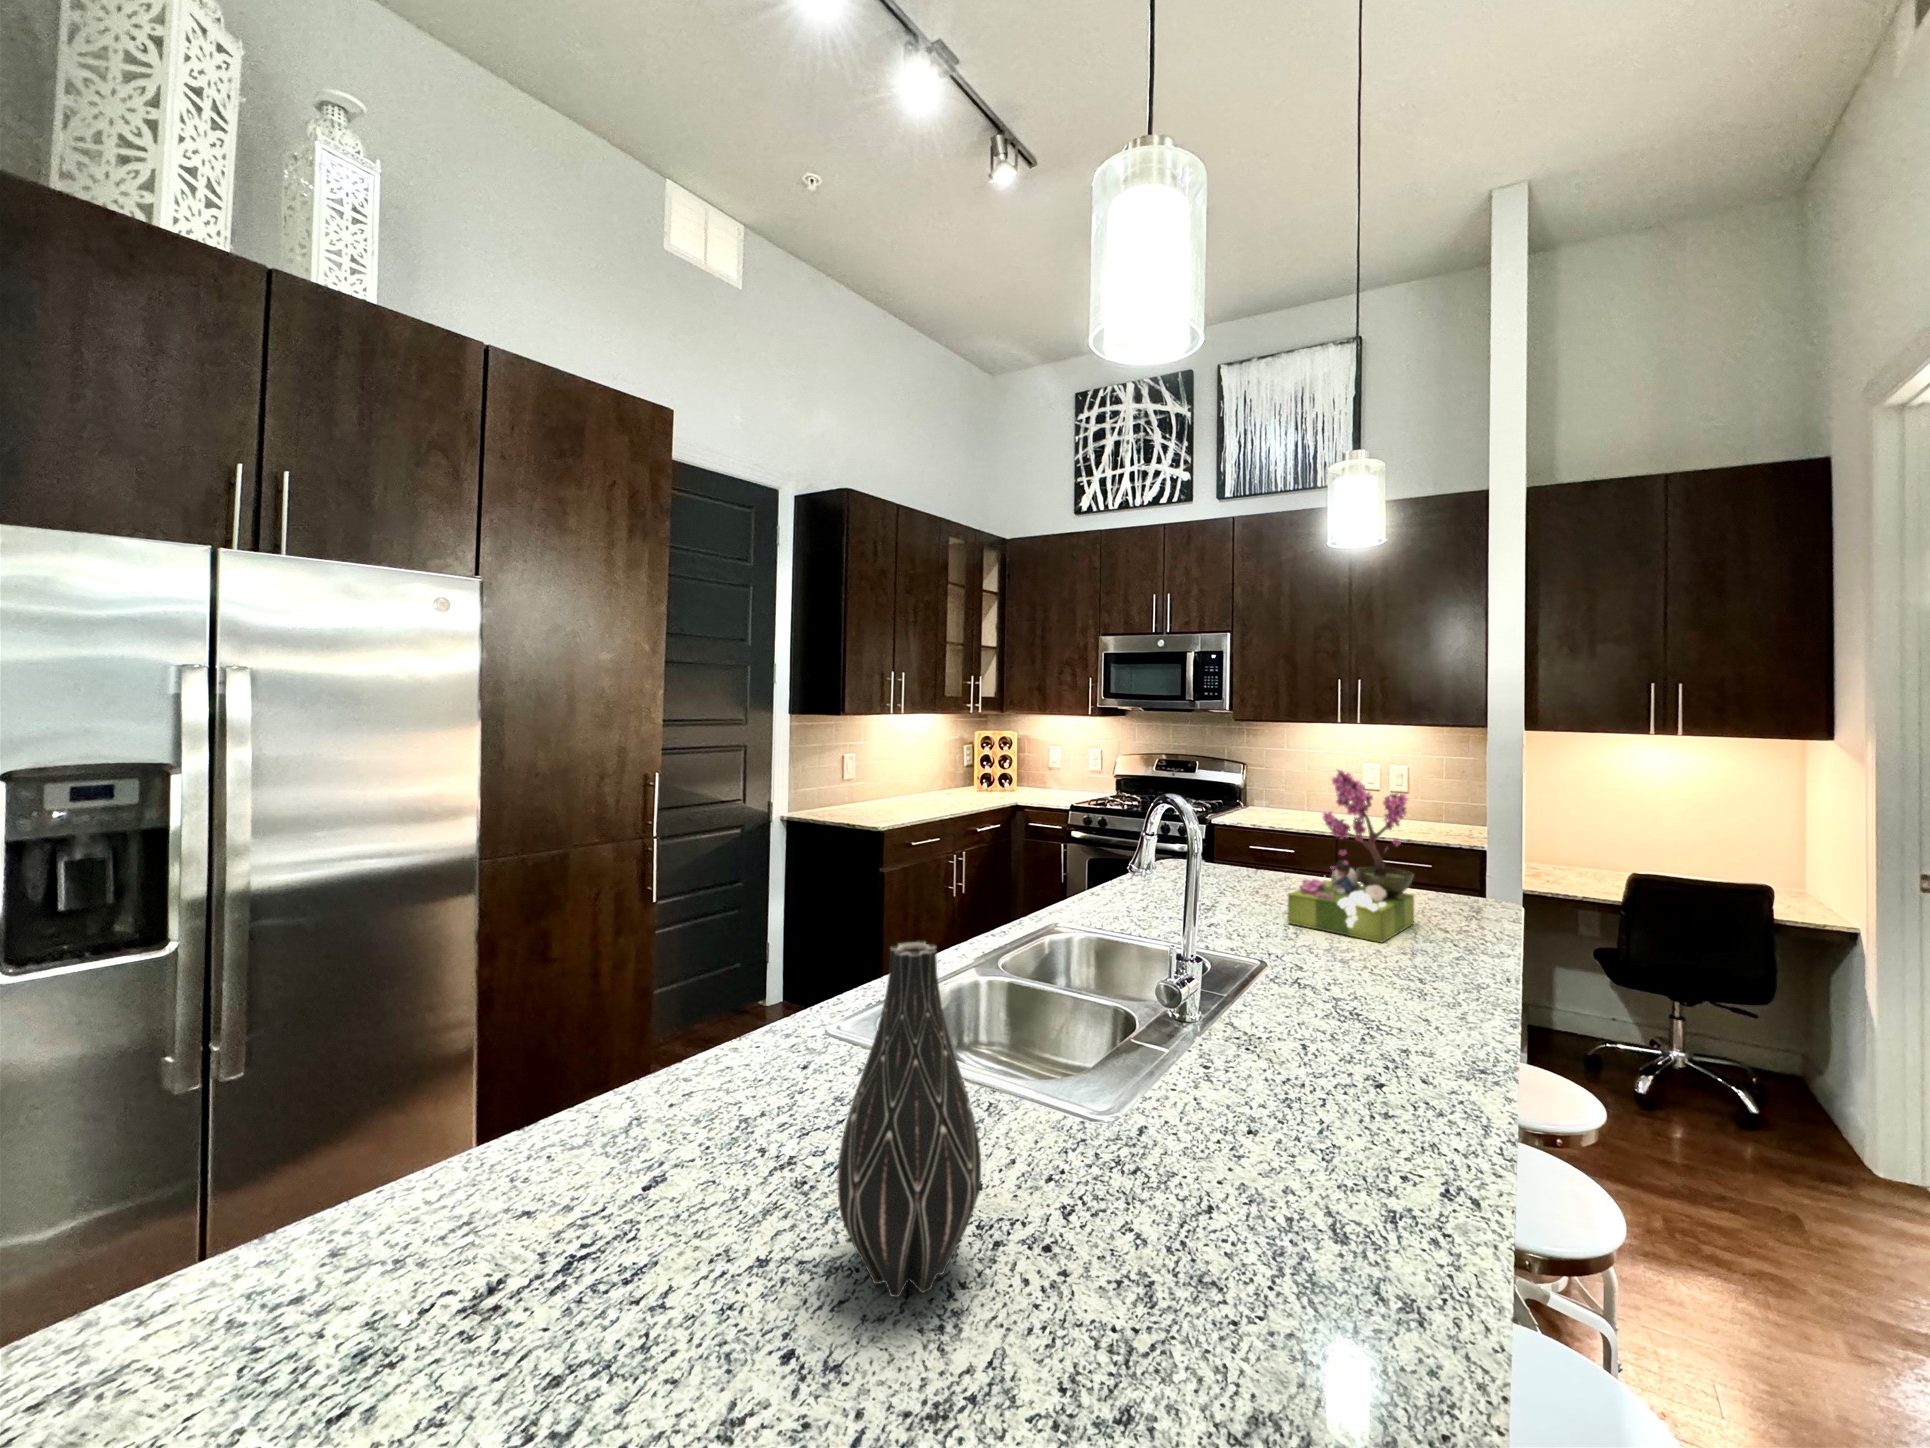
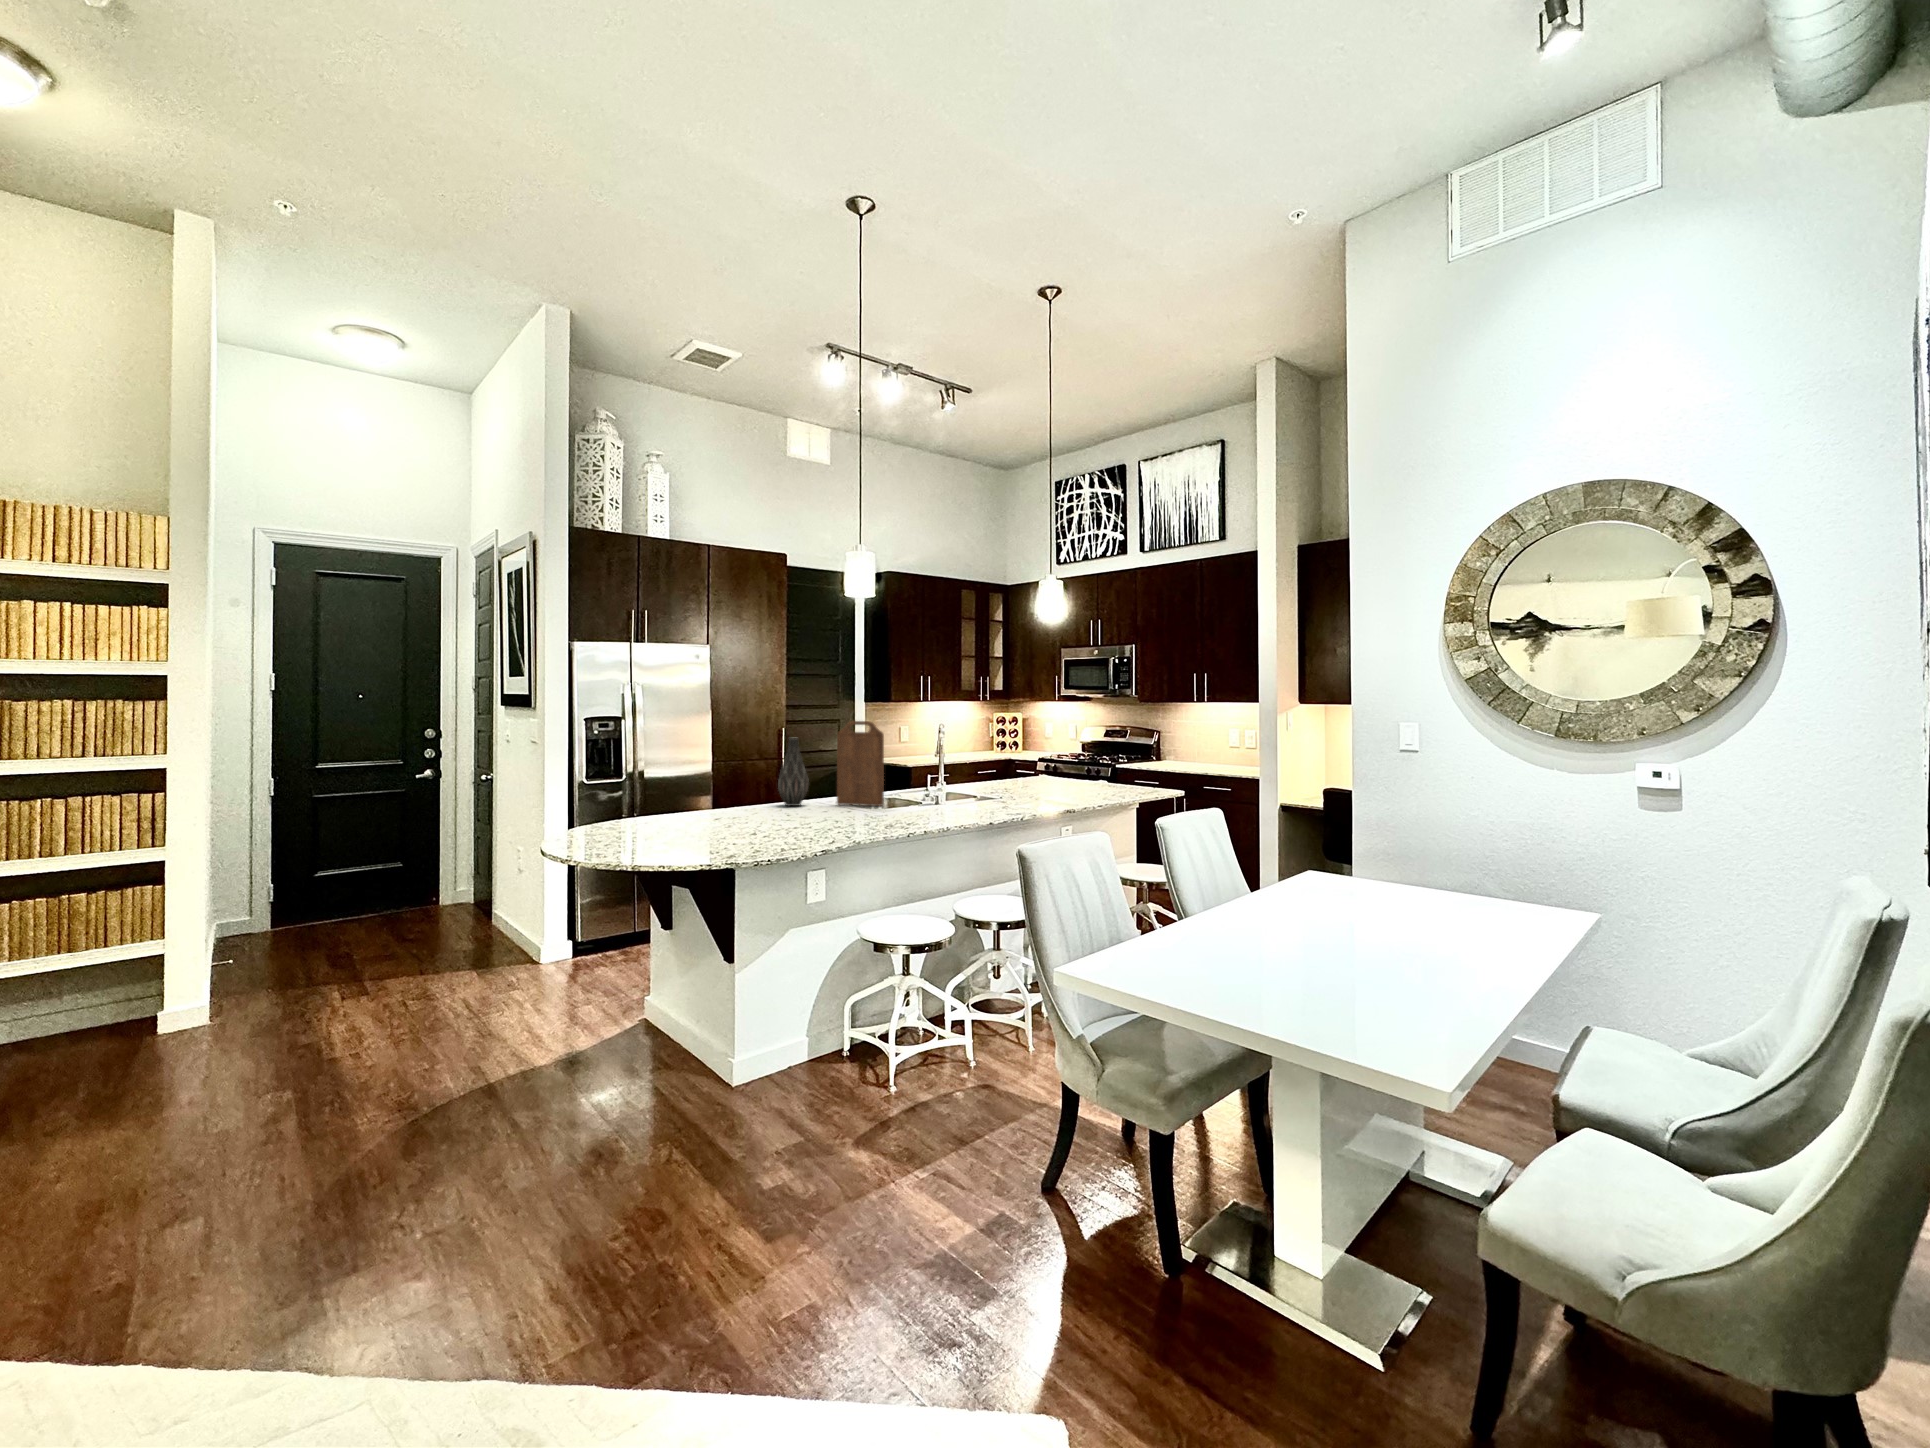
flower arrangement: present [1288,770,1414,943] -> none [1021,717,1078,789]
cutting board: none [1085,852,1292,1216] -> present [837,721,884,806]

